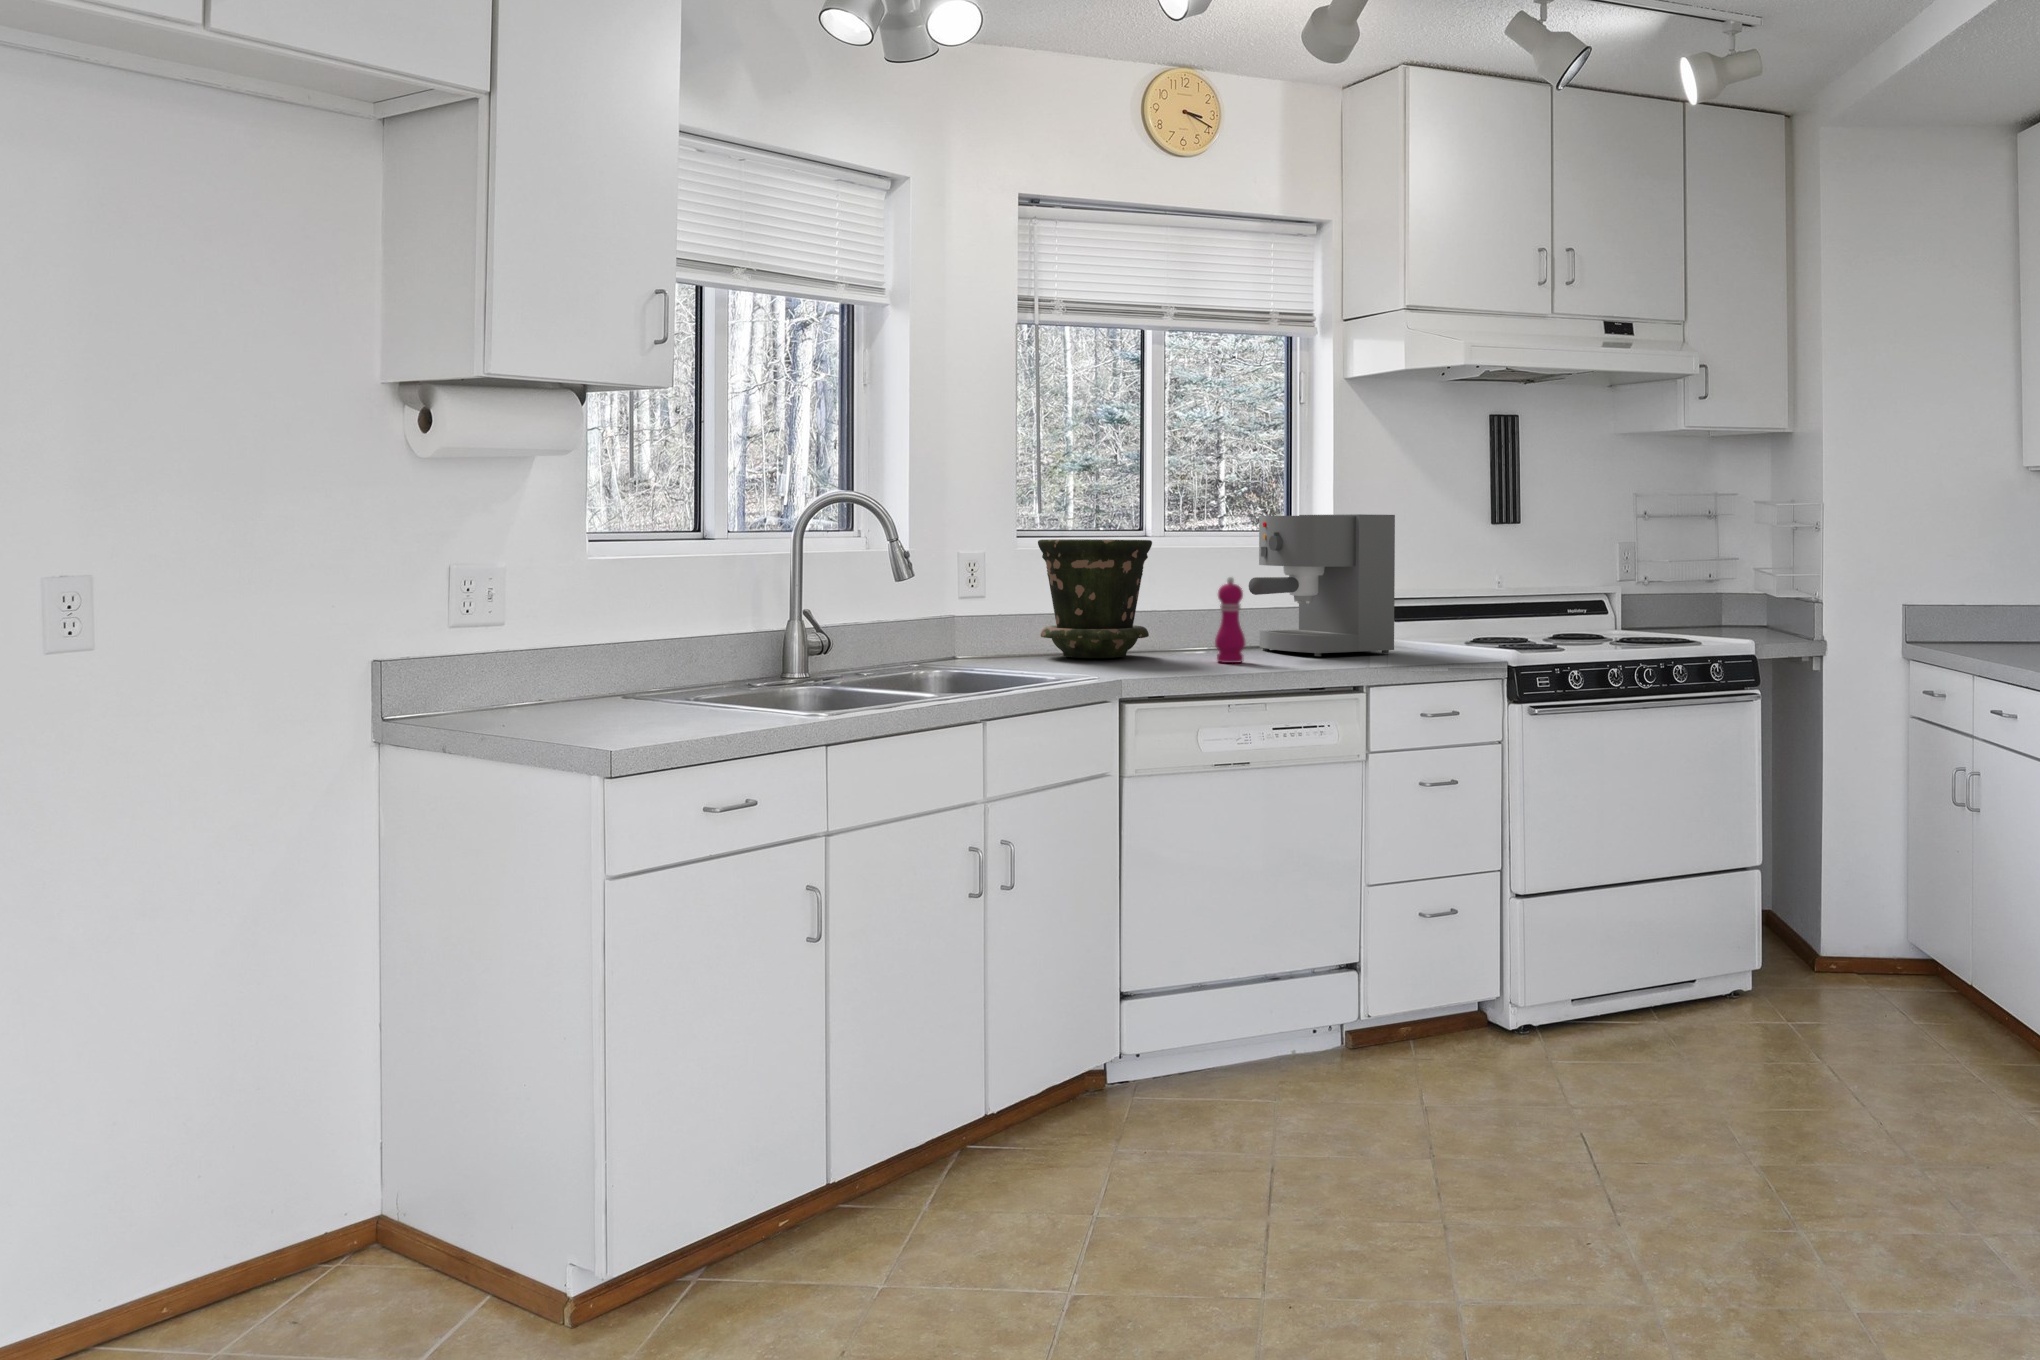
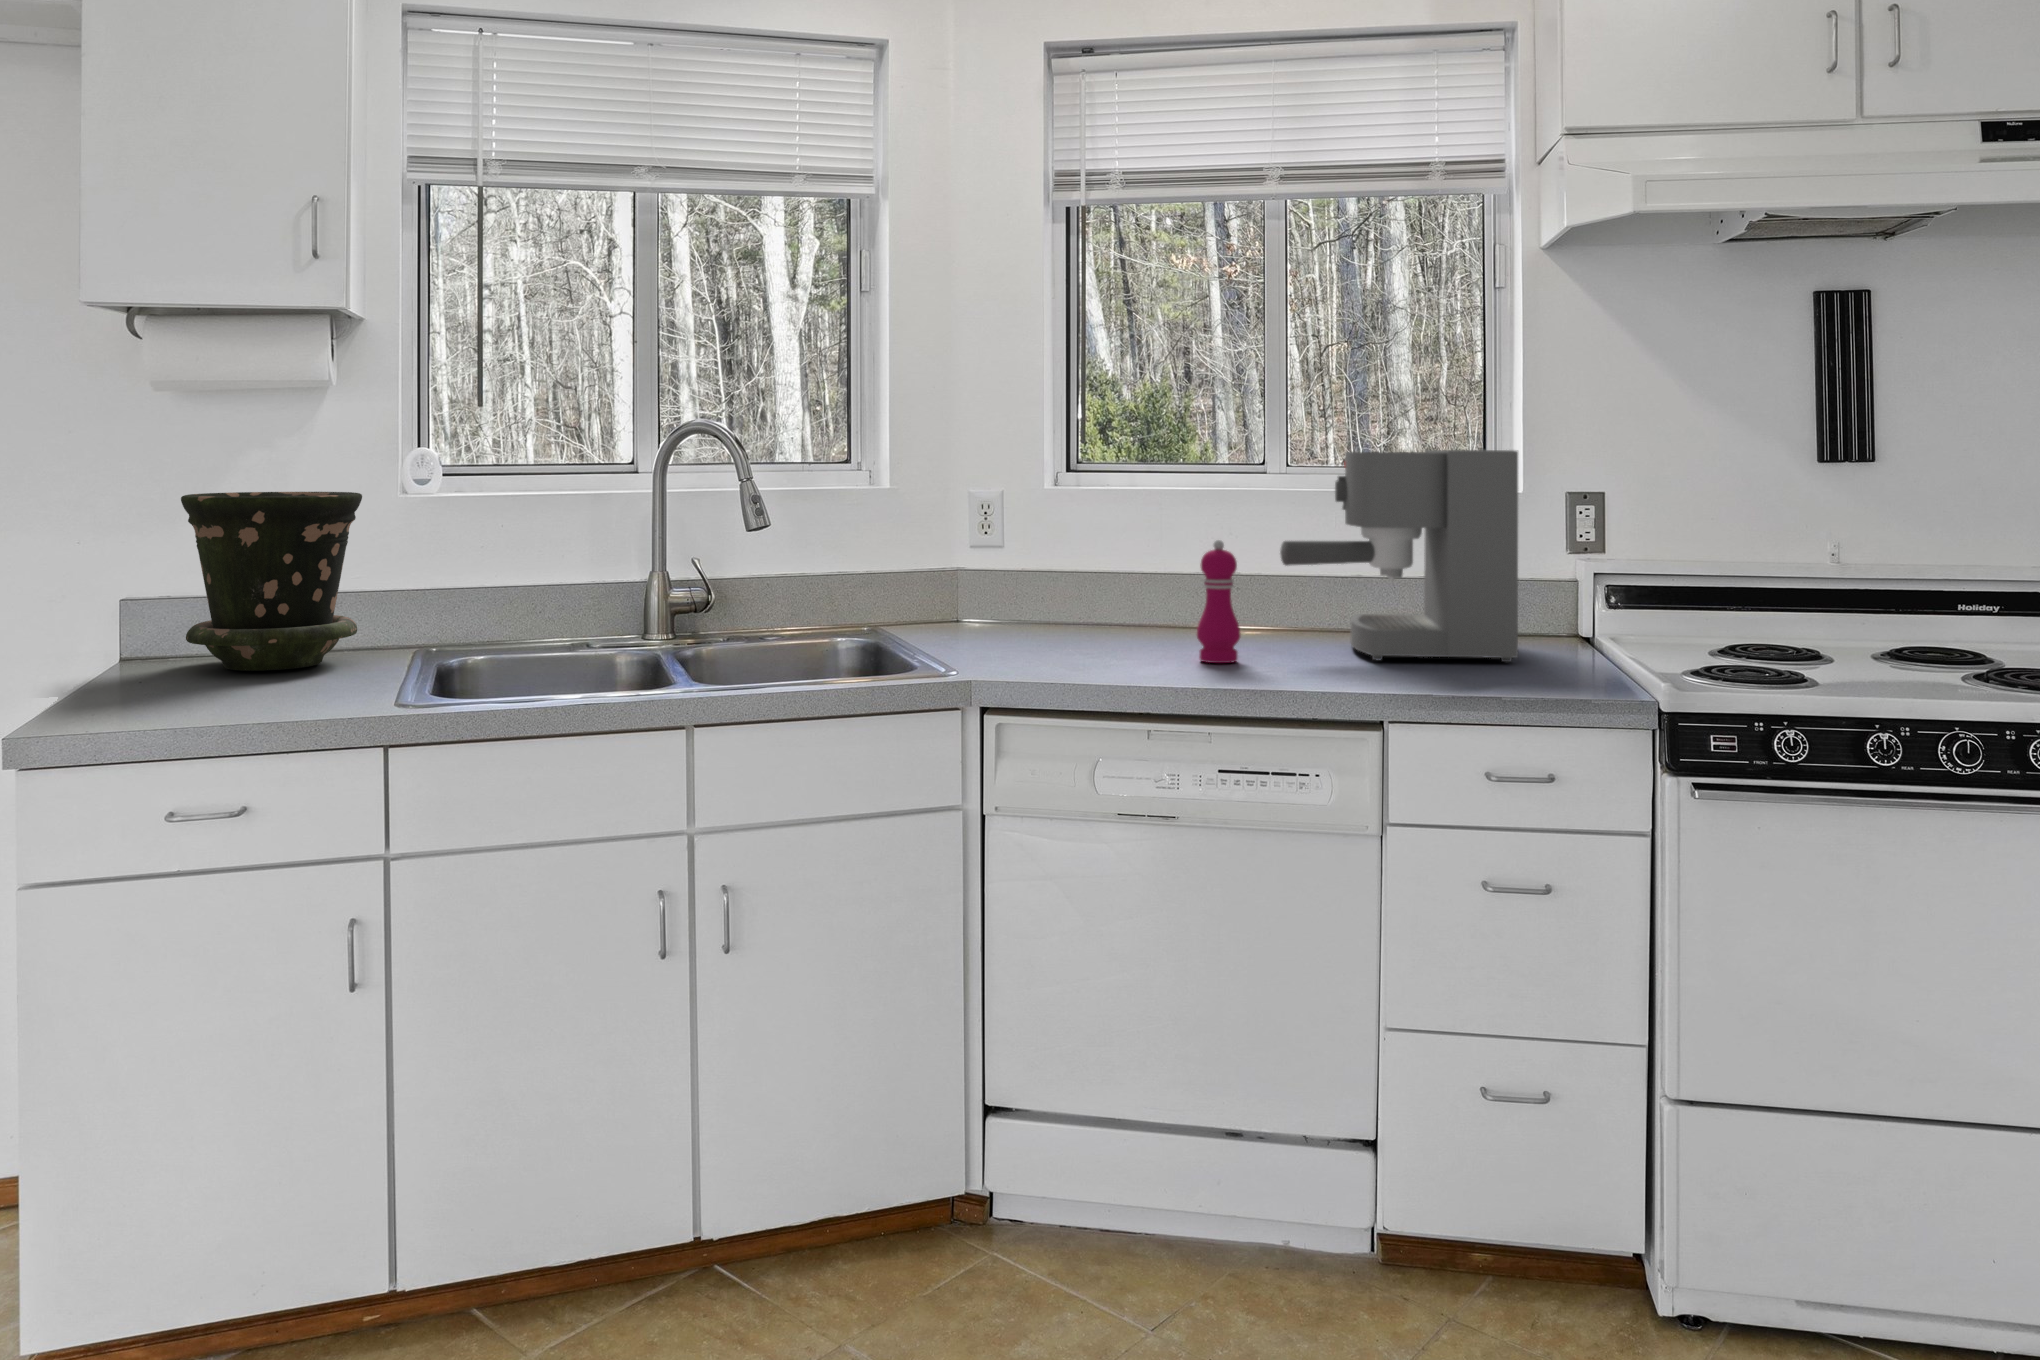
flower pot: present [1038,539,1152,658] -> present [181,492,362,671]

